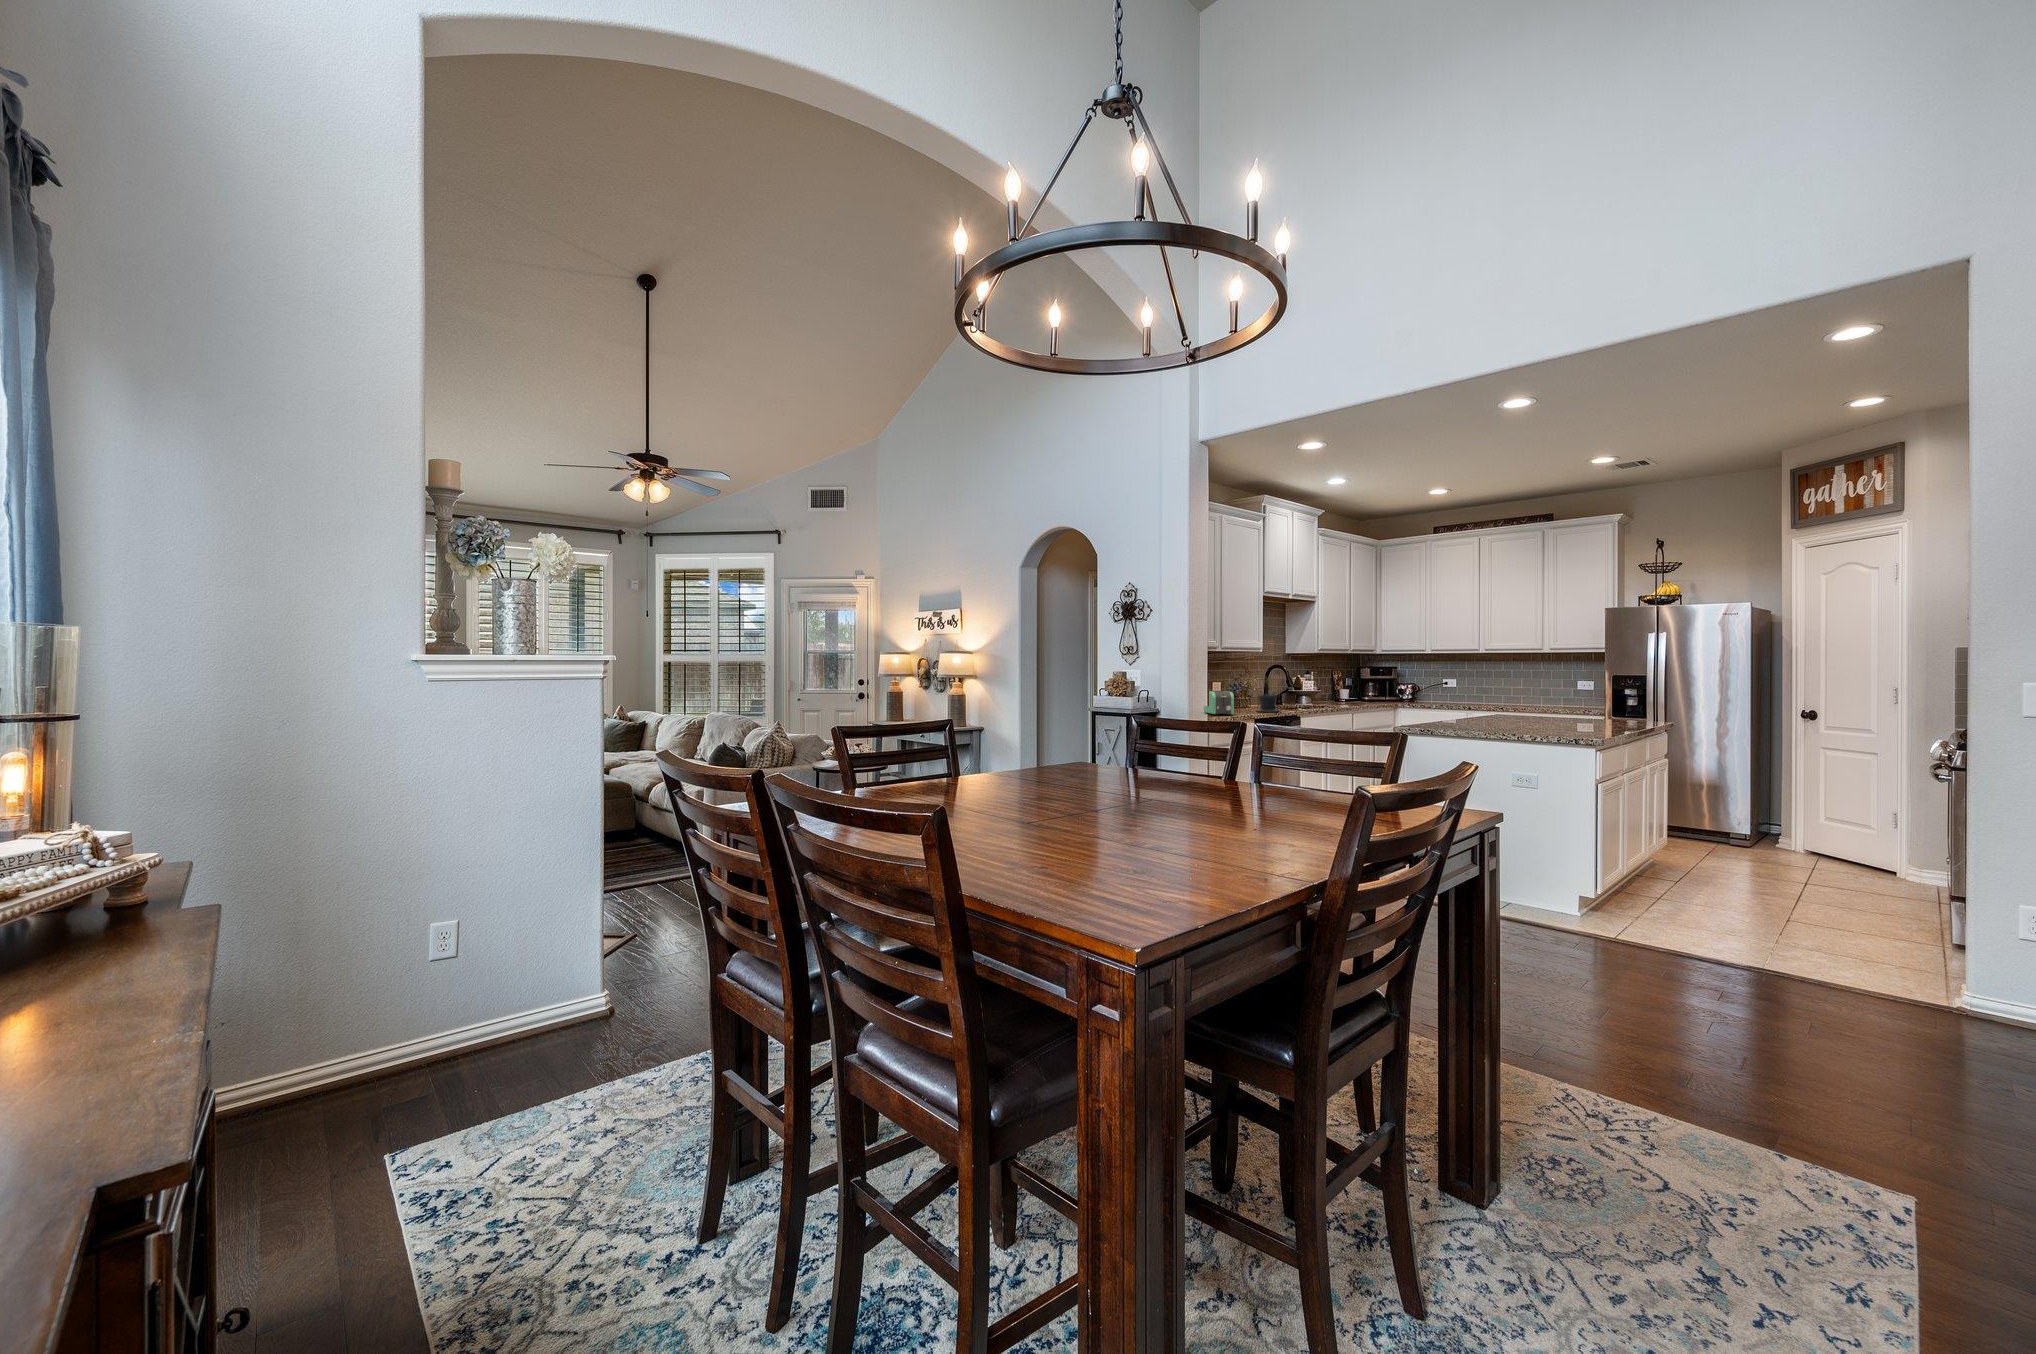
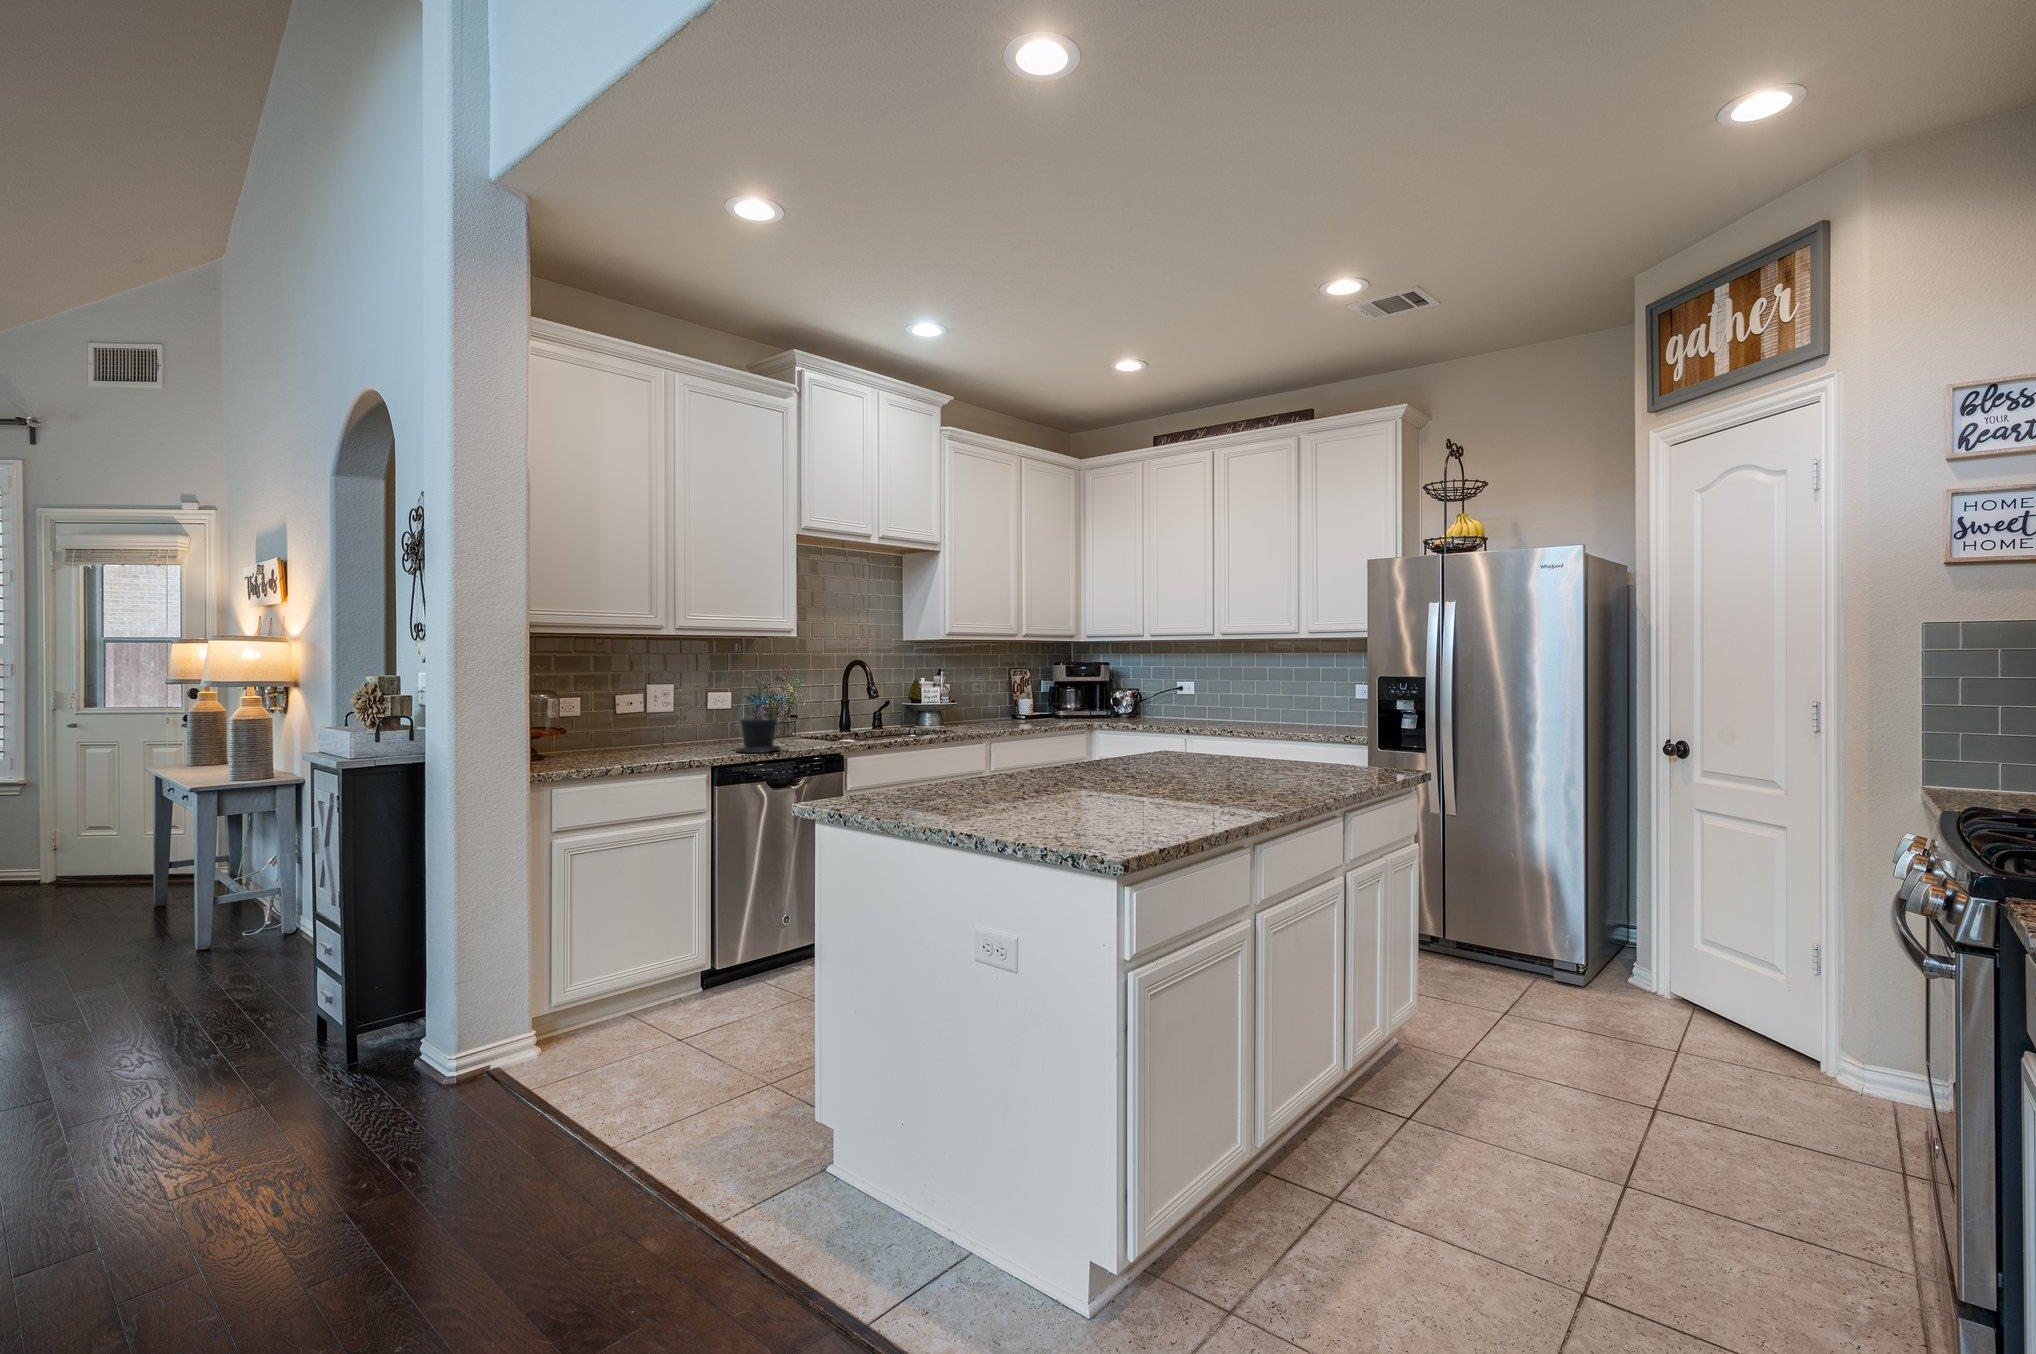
toaster: present [1204,691,1234,715] -> none [599,714,661,763]

